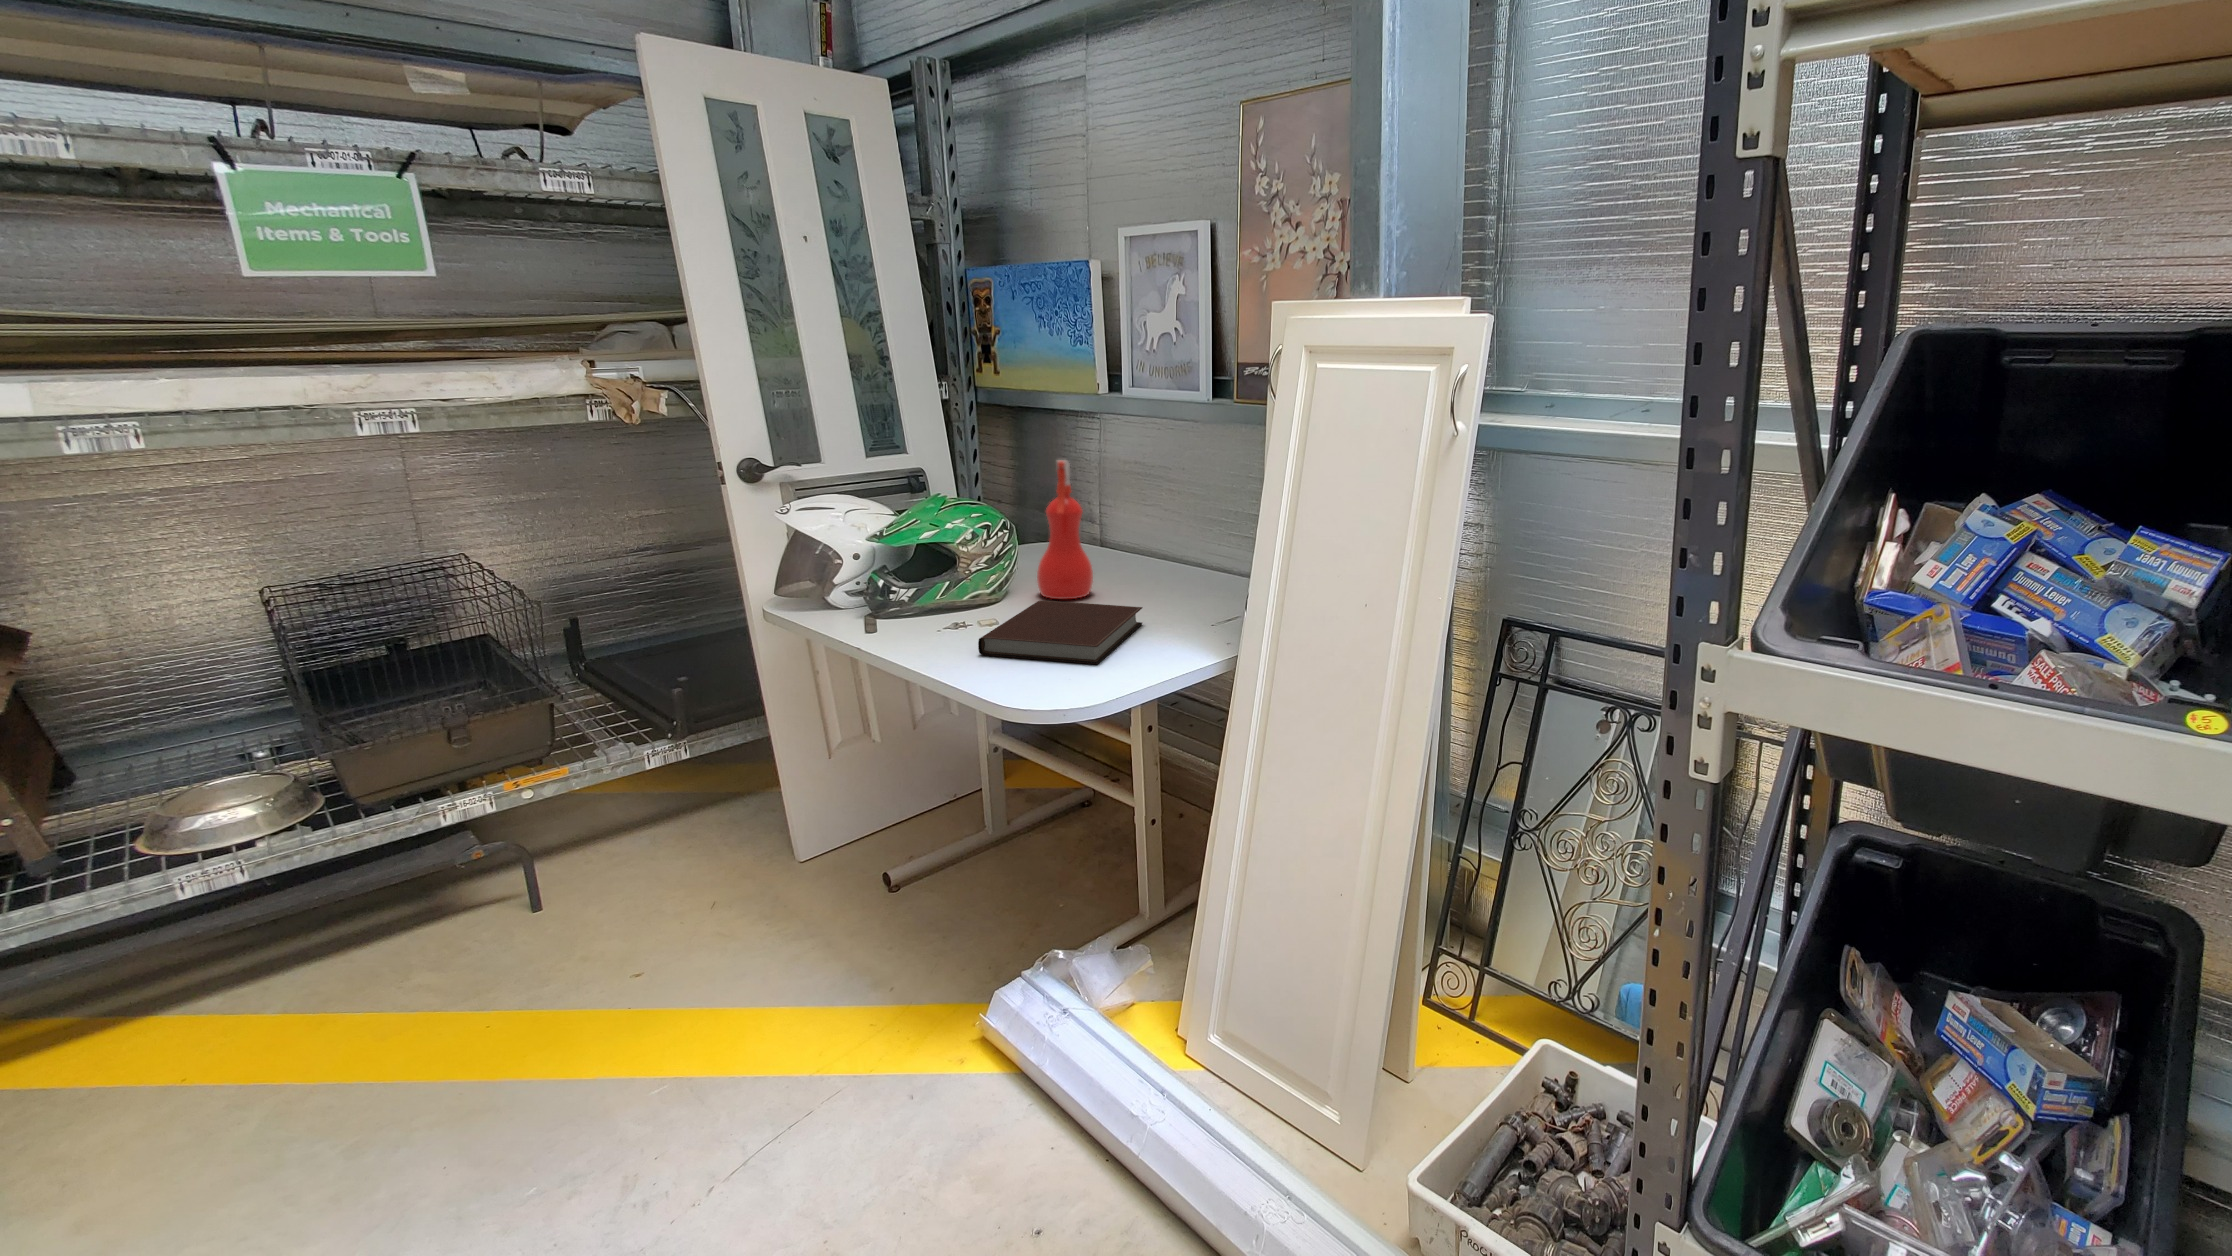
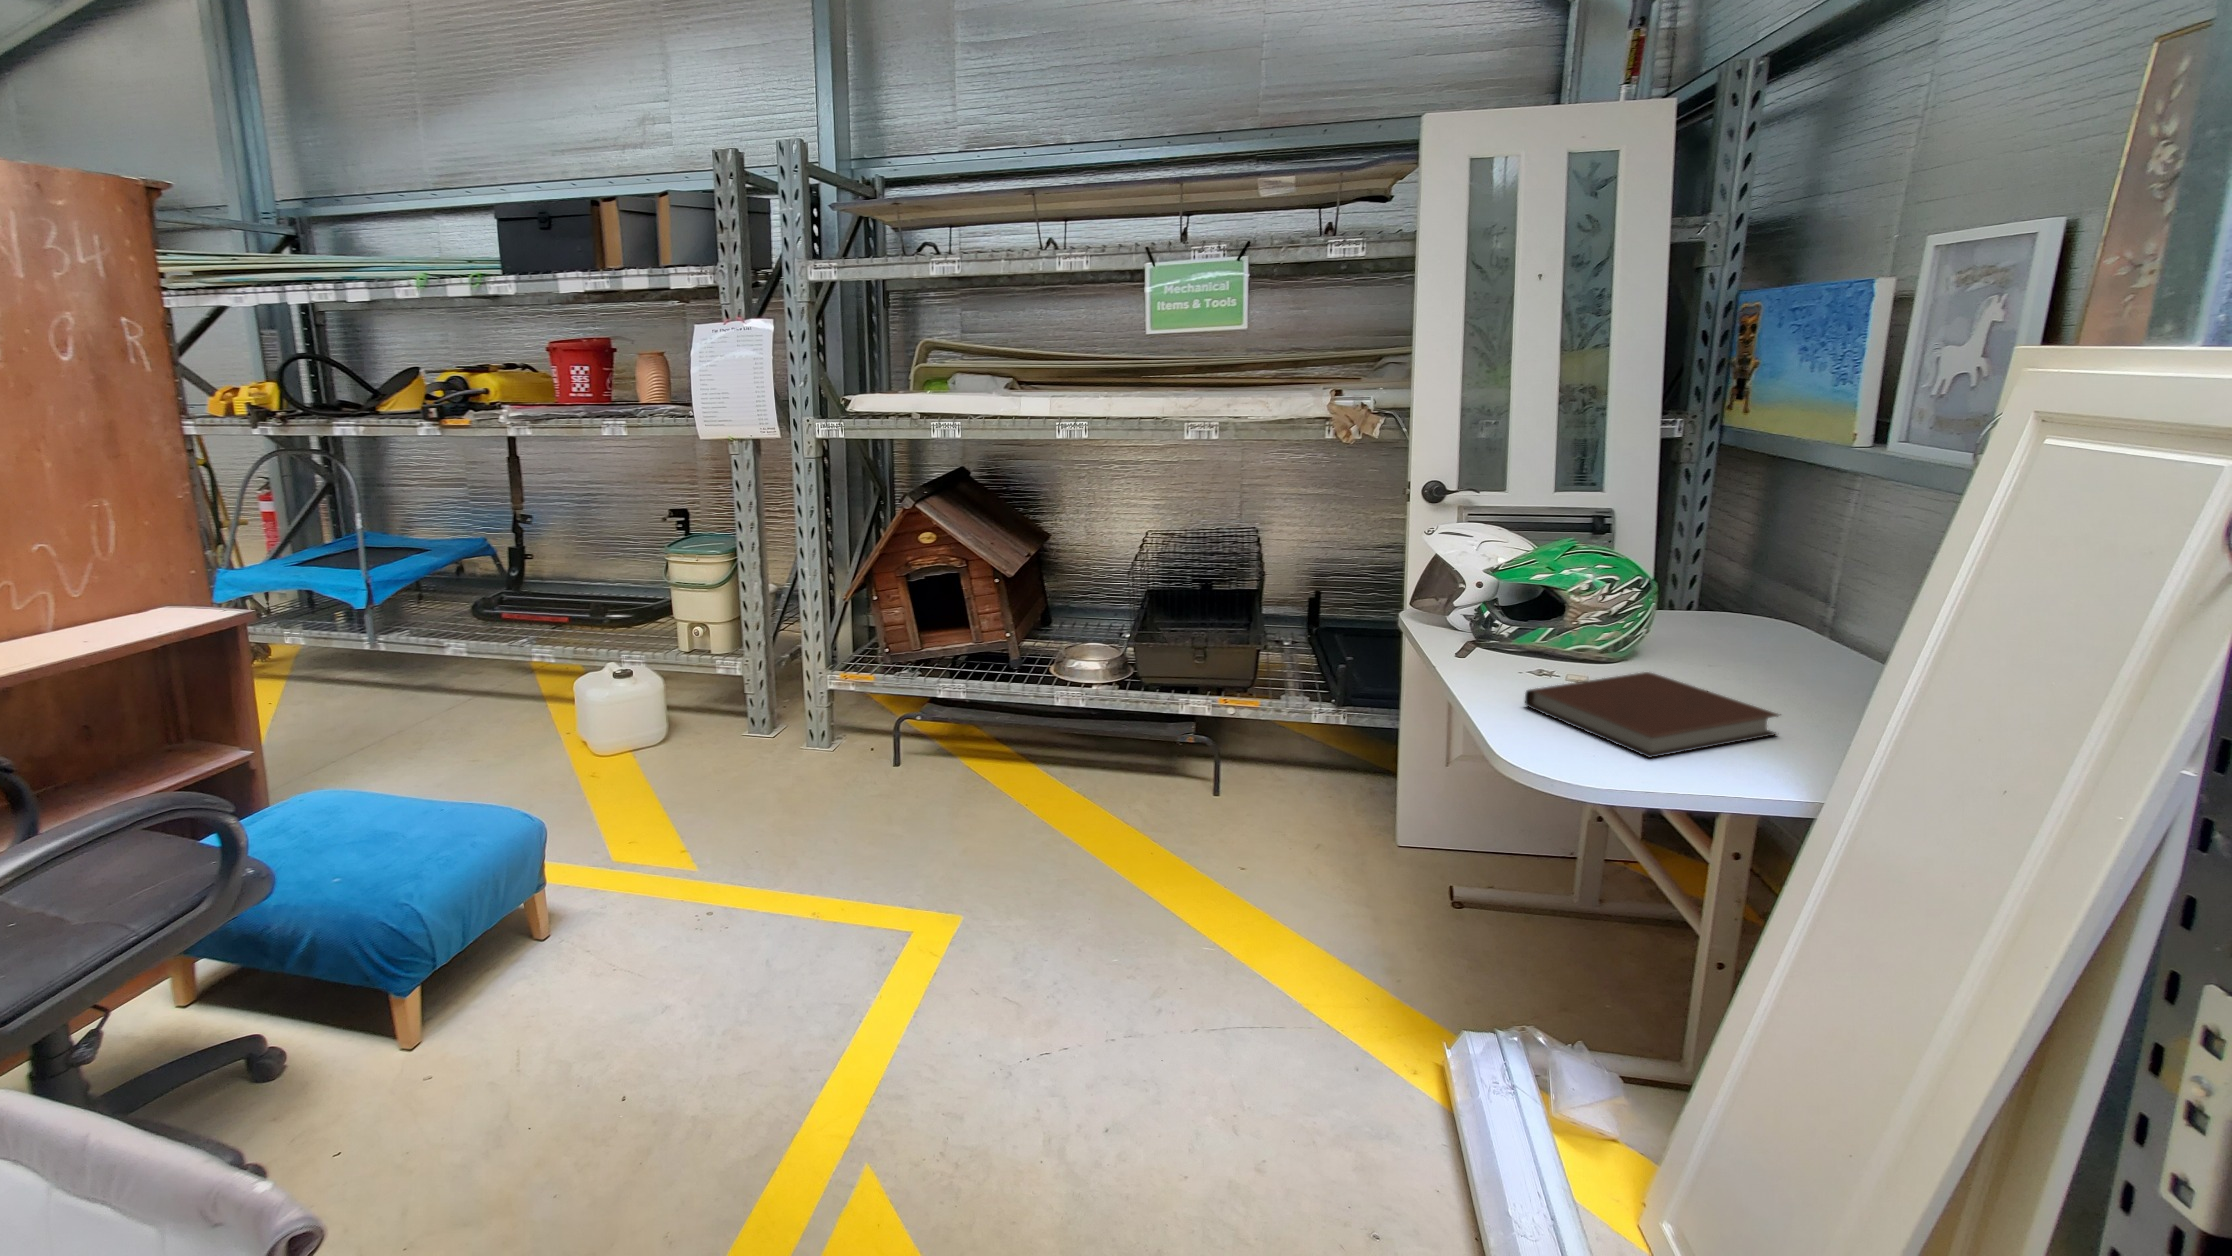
spray bottle: present [1037,460,1093,599] -> none [1674,519,1757,684]

